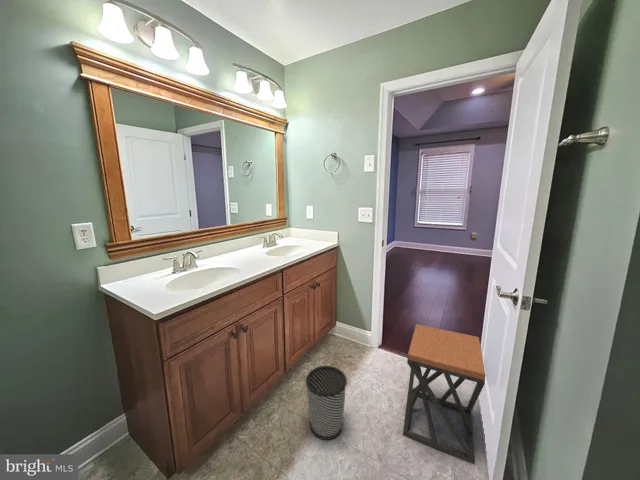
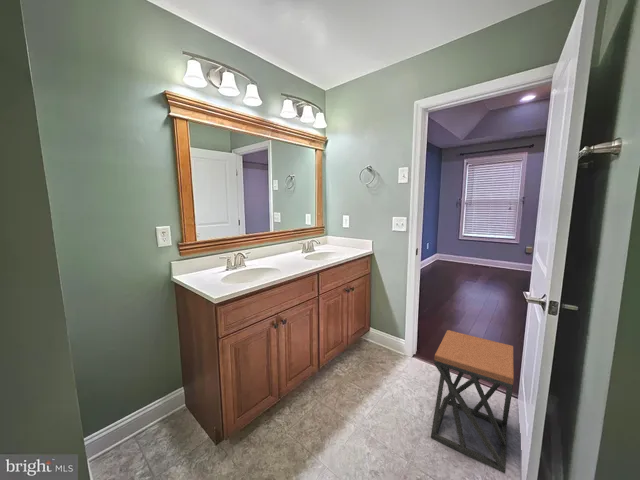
wastebasket: present [306,366,347,440] -> none [336,363,375,432]

